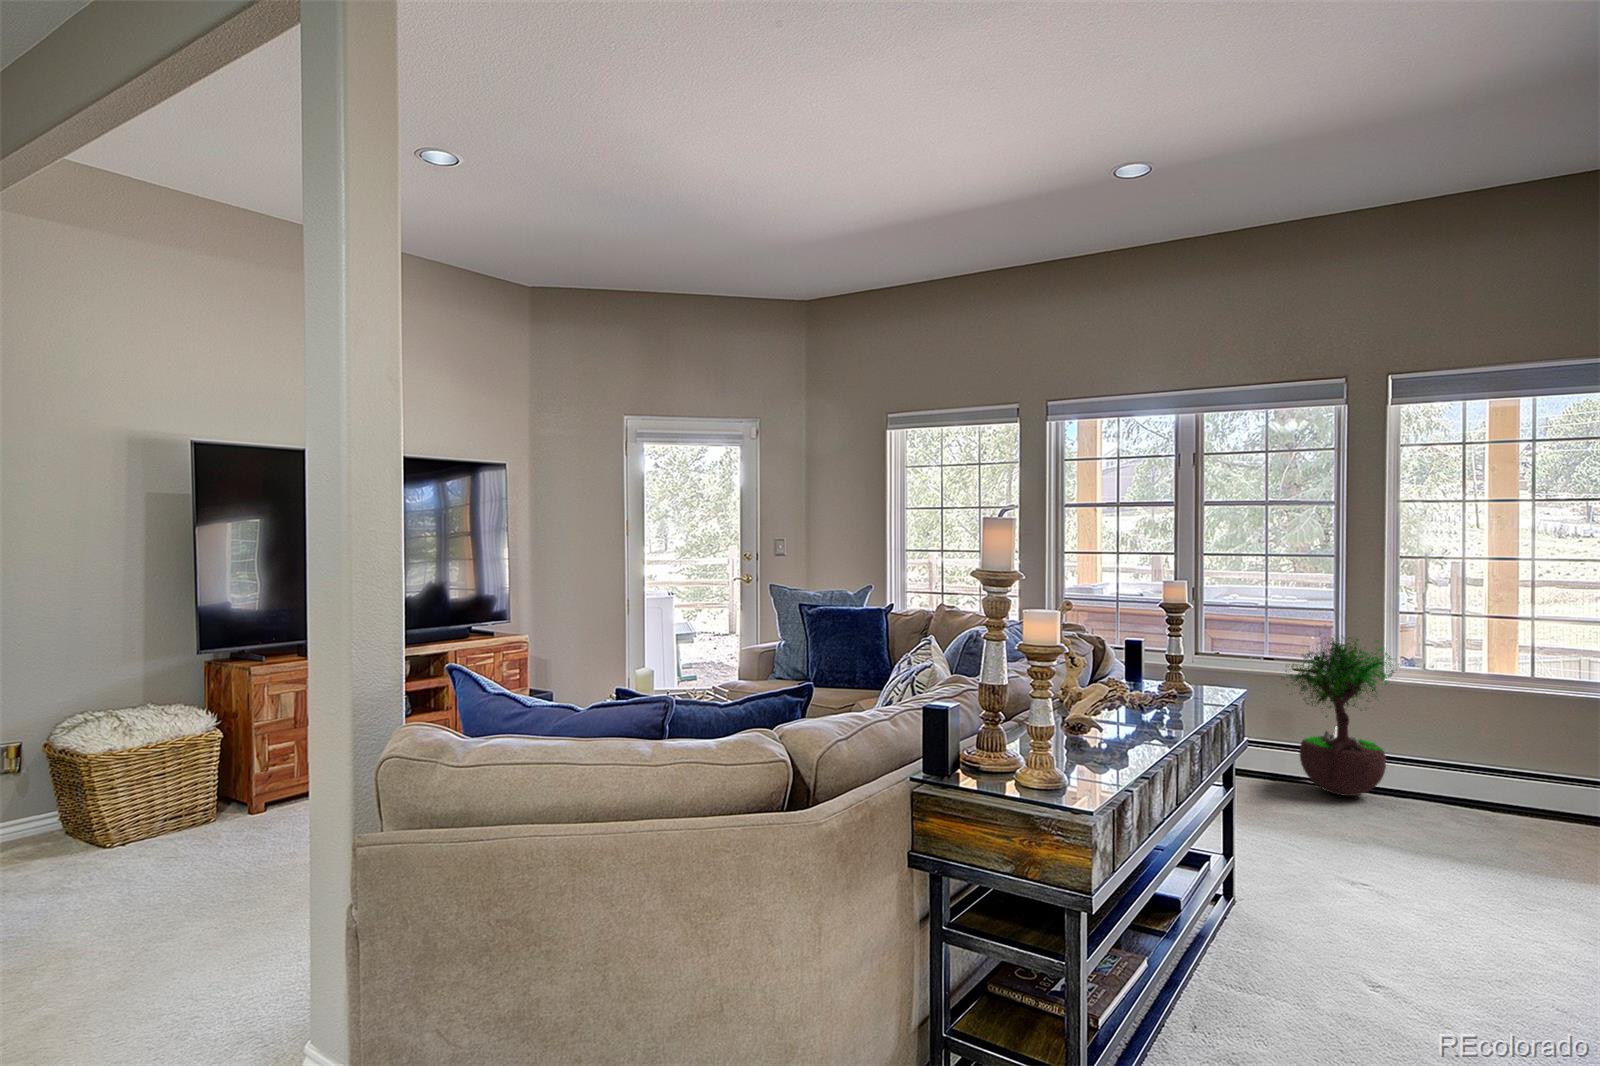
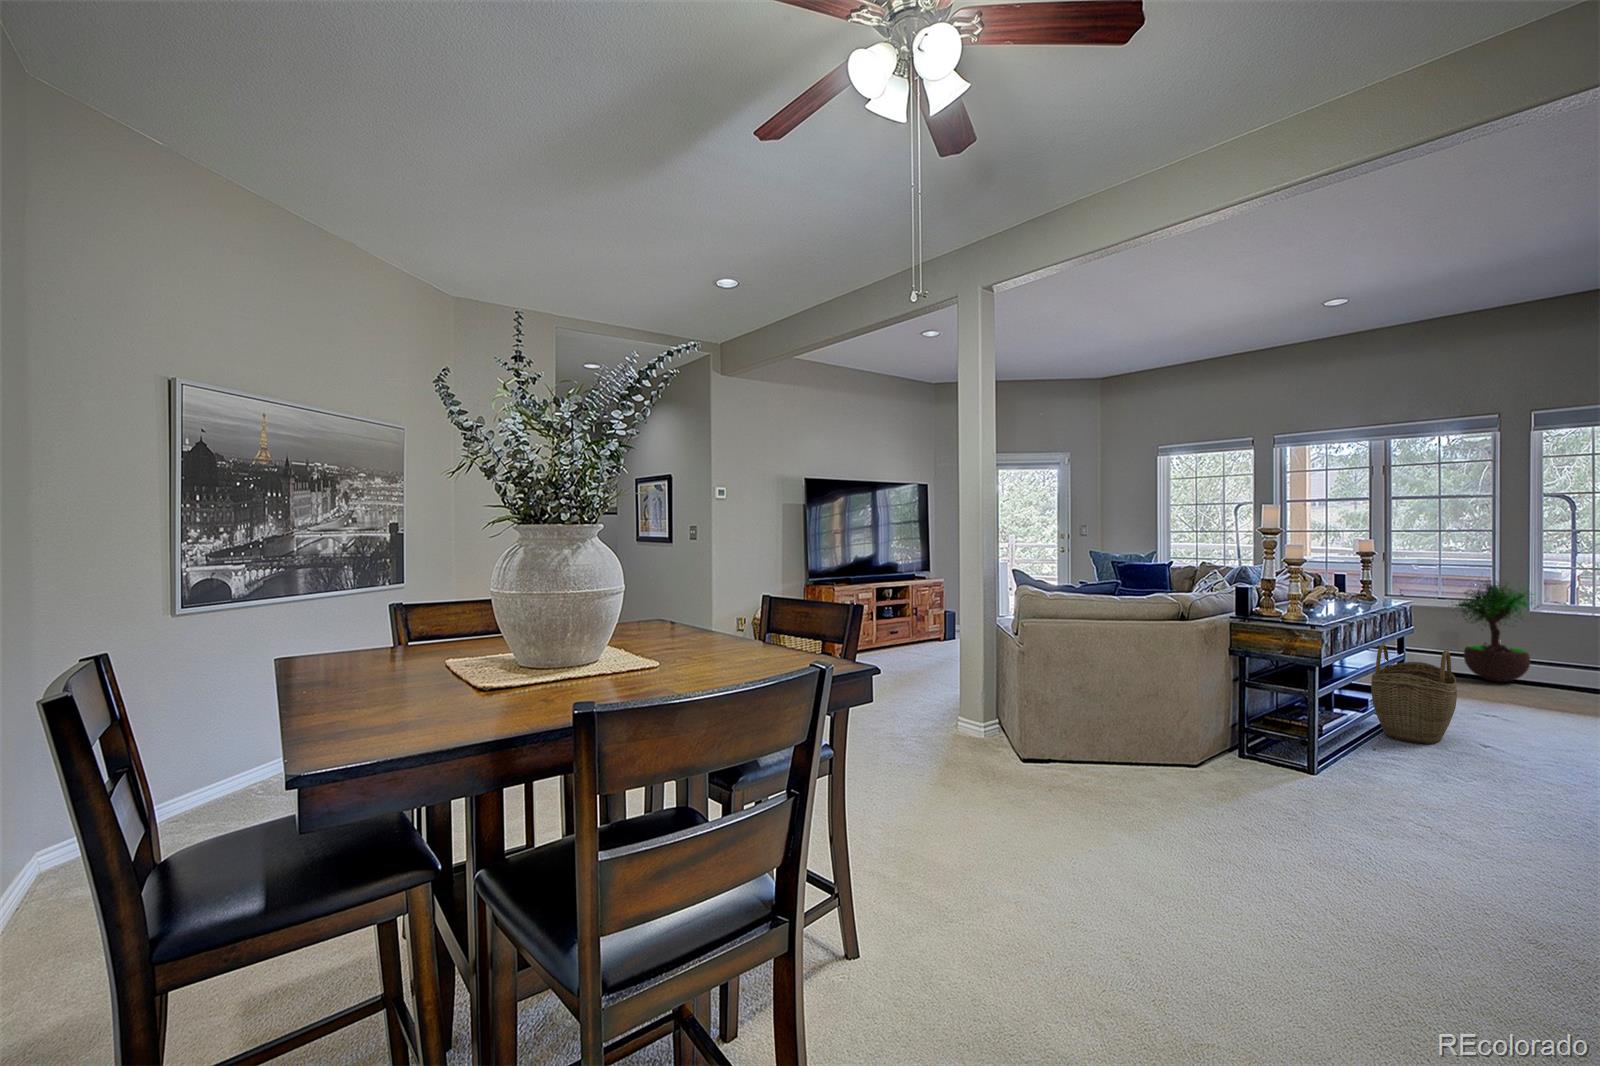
woven basket: none [1187,787,1329,1001] -> present [1371,644,1457,744]

